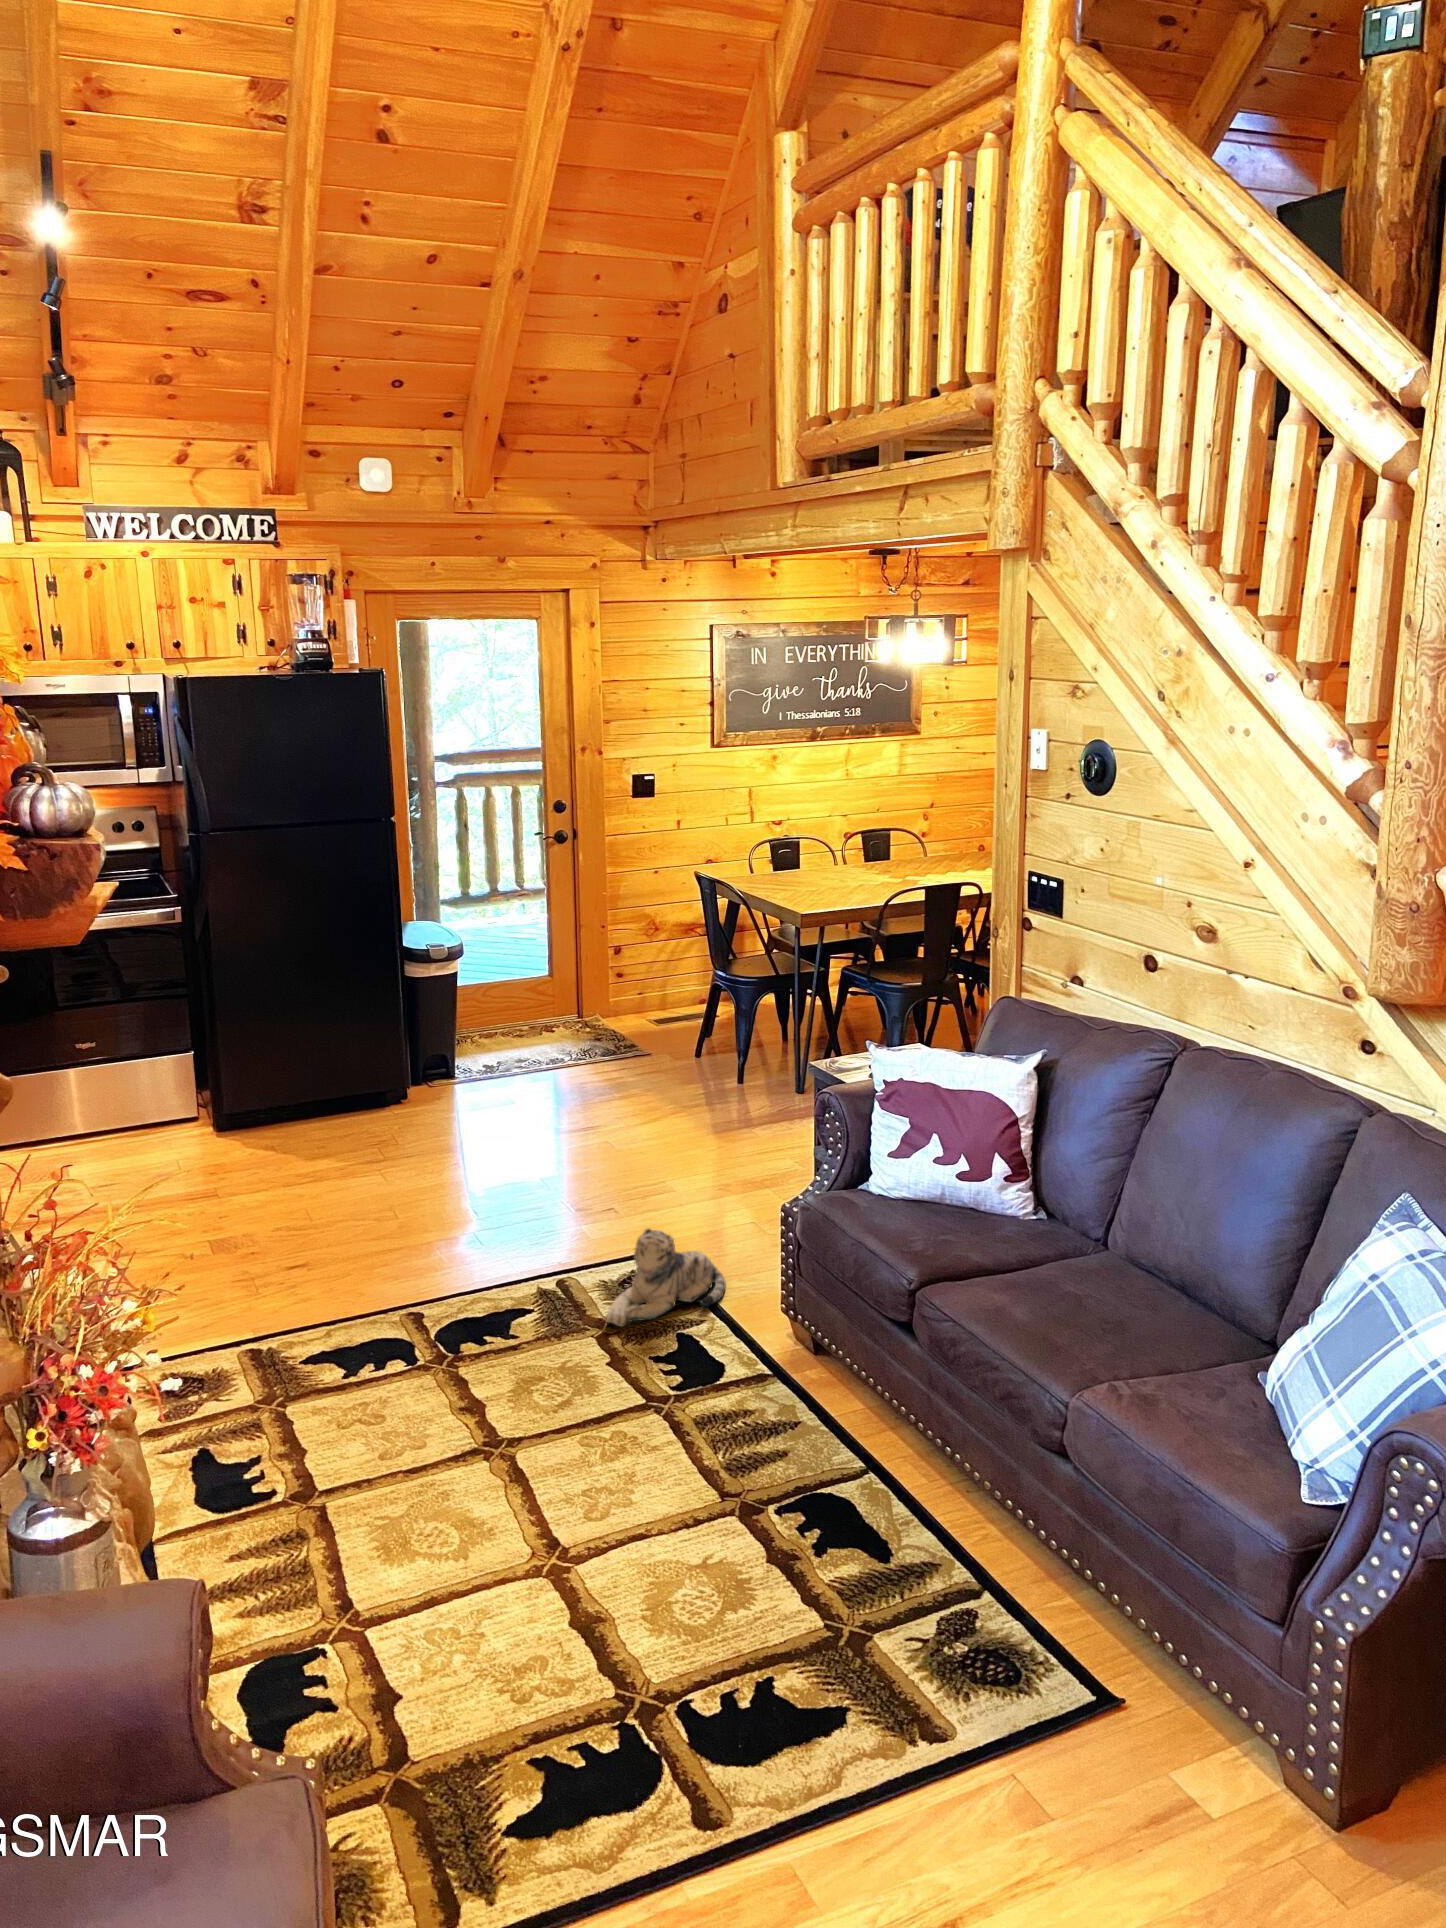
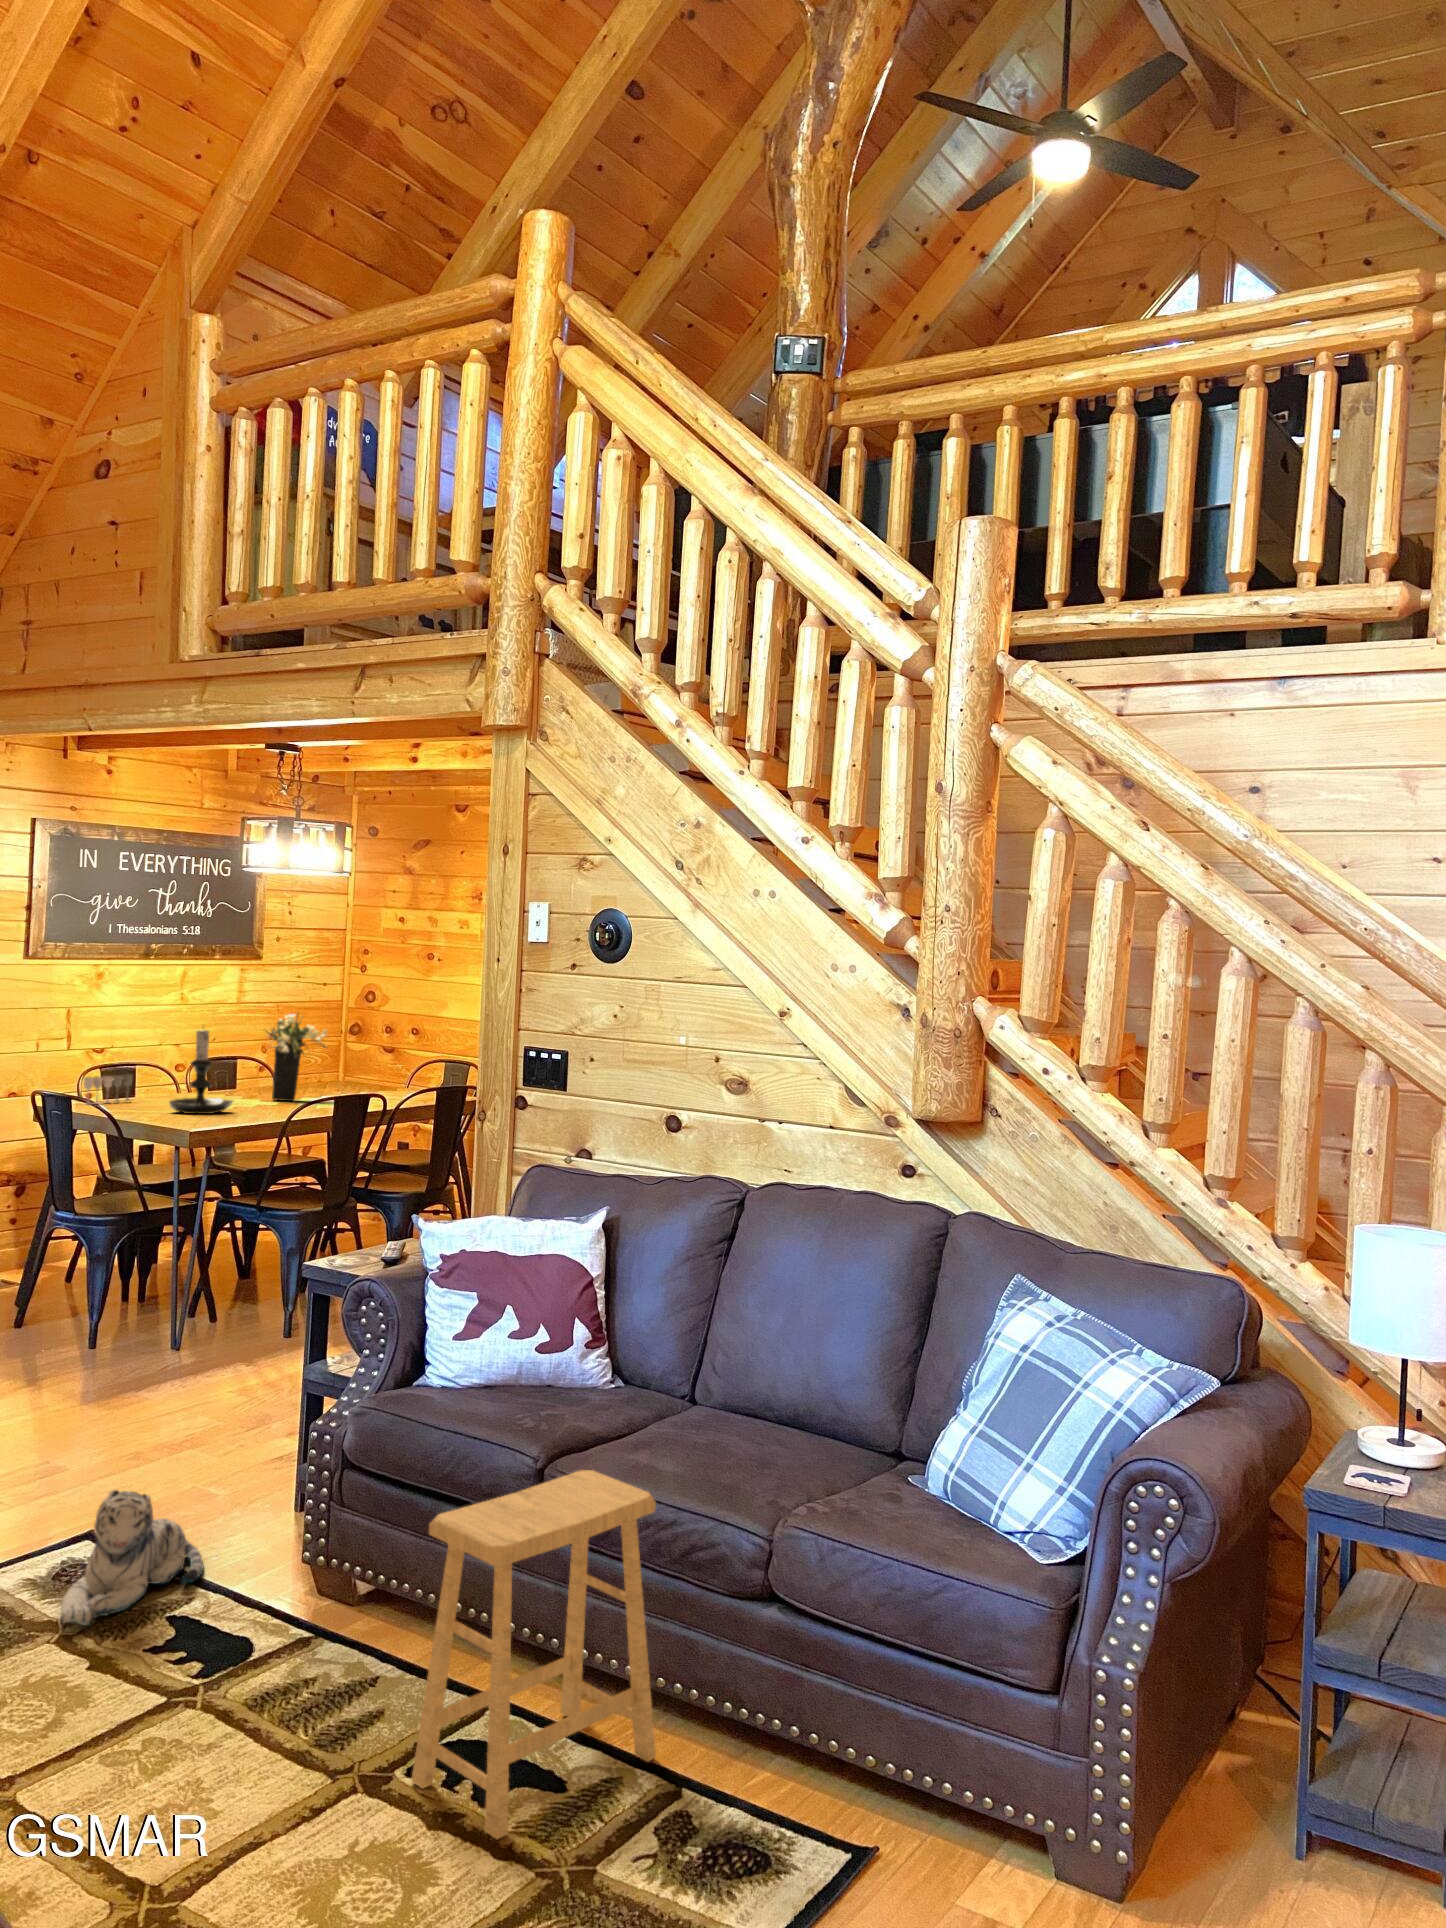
flower arrangement: none [891,793,952,875] -> present [267,1014,327,1101]
candle holder: none [788,818,842,896] -> present [169,1030,233,1114]
wine glass: none [742,850,784,877] -> present [84,1074,133,1104]
footstool: none [776,1302,979,1588] -> present [412,1470,656,1839]

